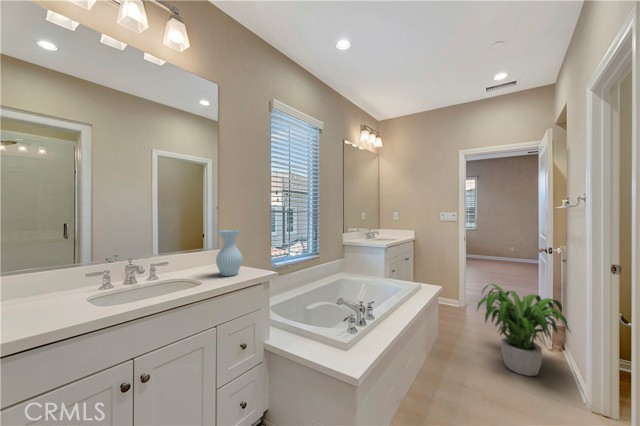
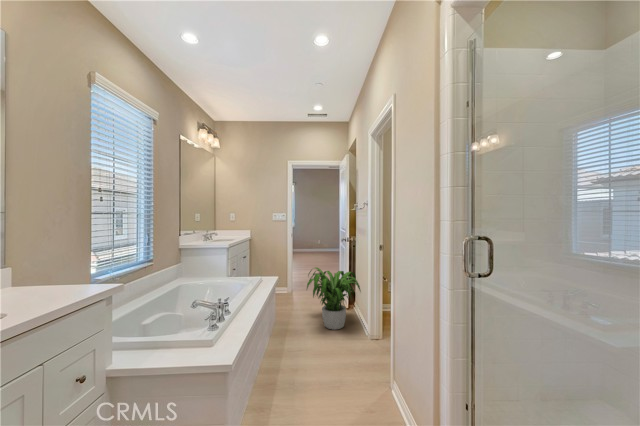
vase: present [216,230,242,276] -> none [19,236,68,299]

